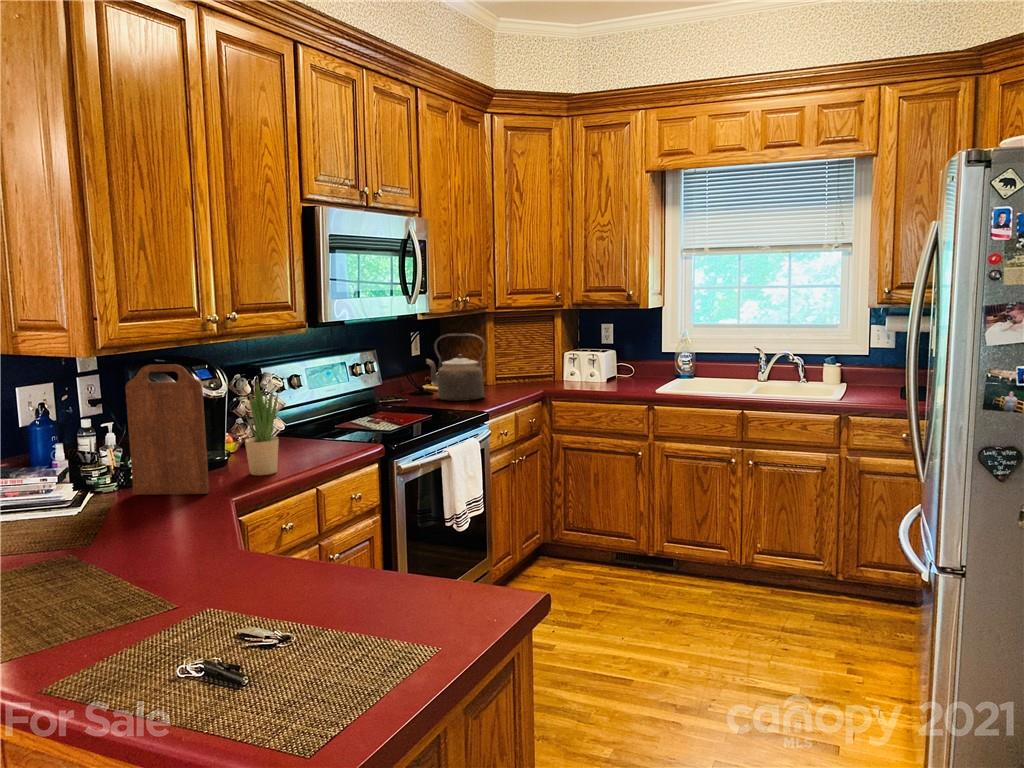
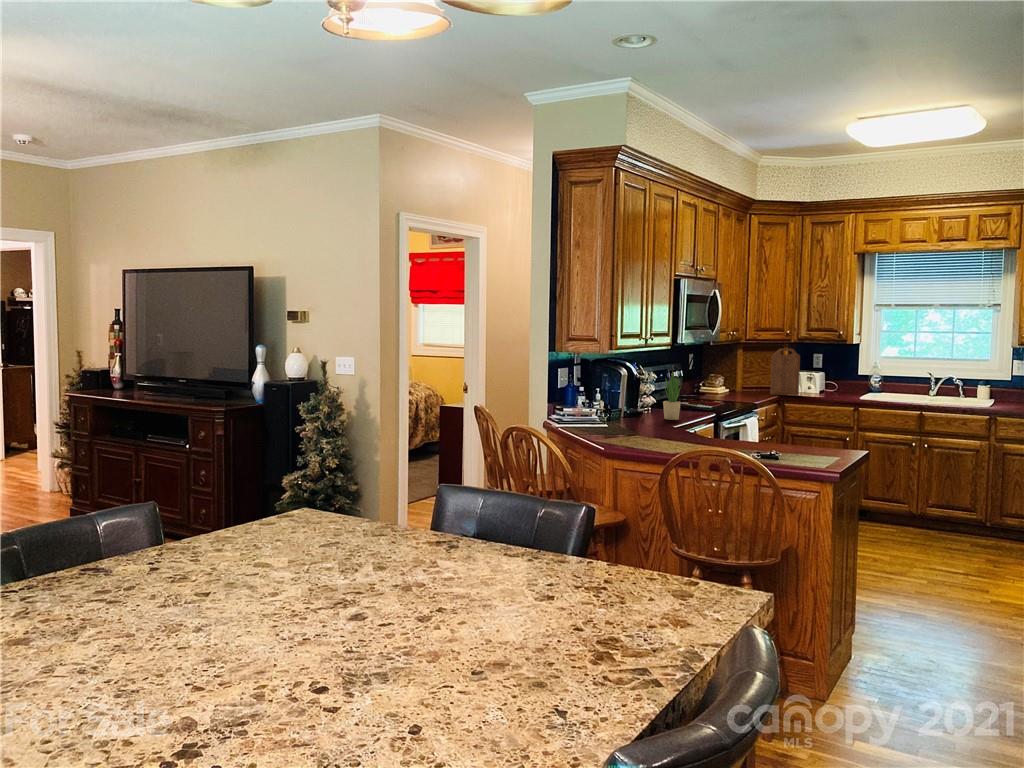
kettle: present [427,334,485,401] -> none [707,355,748,398]
cutting board: present [125,364,209,495] -> present [770,349,800,396]

